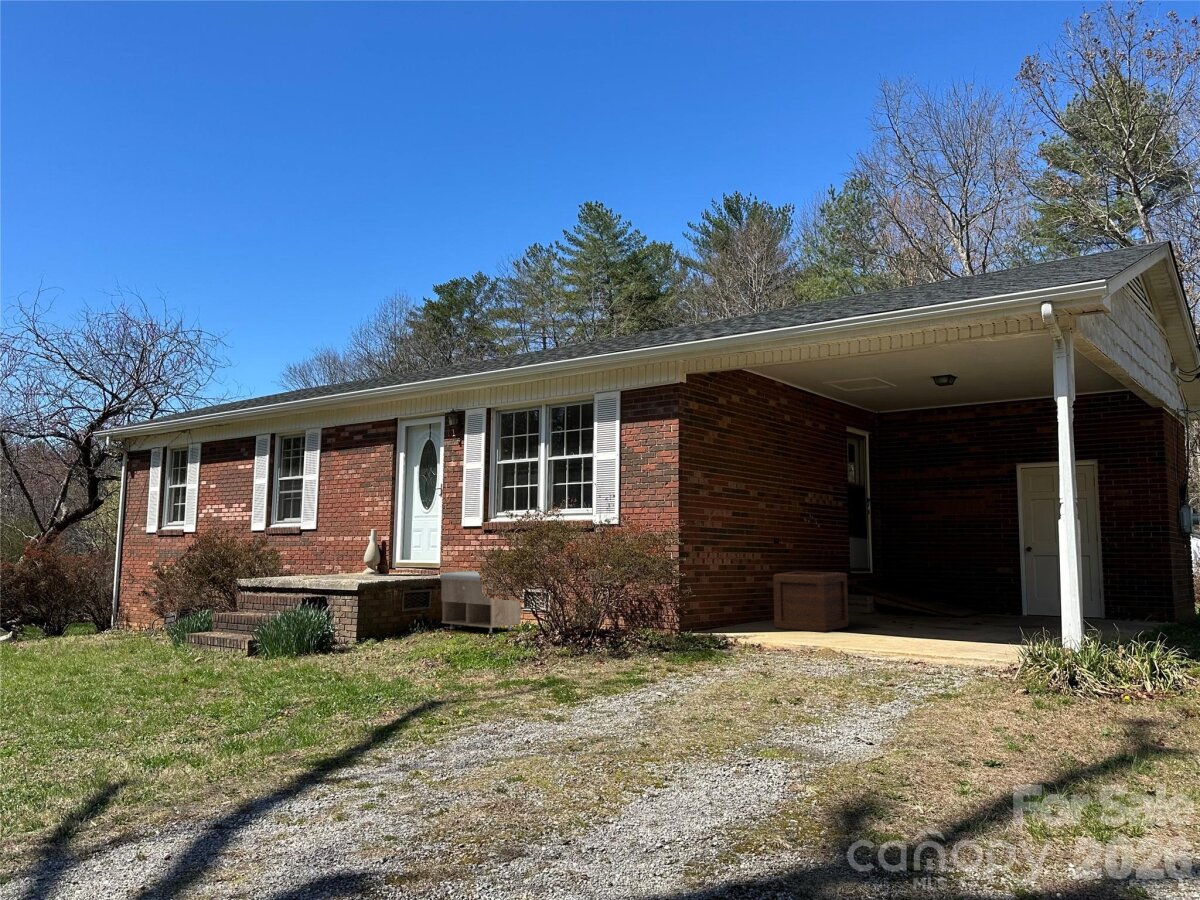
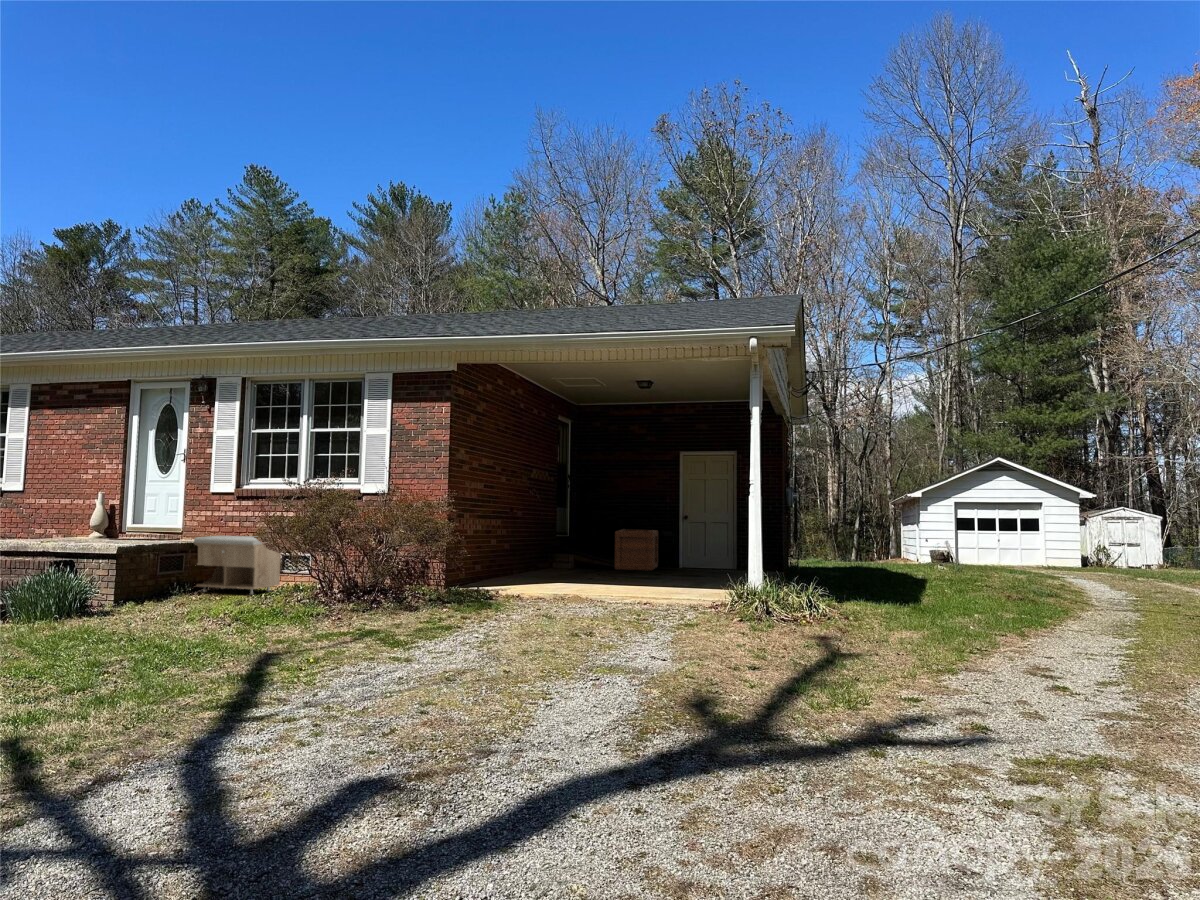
wooden crate: present [773,571,849,632] -> present [615,529,658,571]

